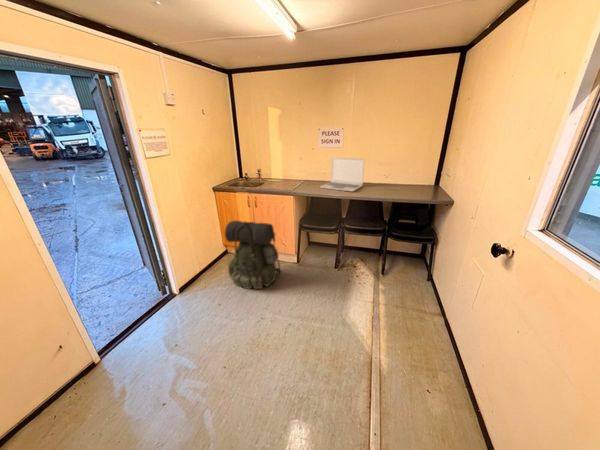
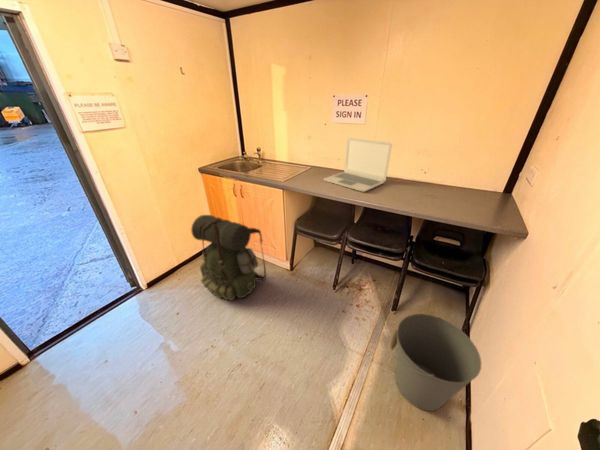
bucket: none [392,262,447,322] -> present [391,314,481,411]

